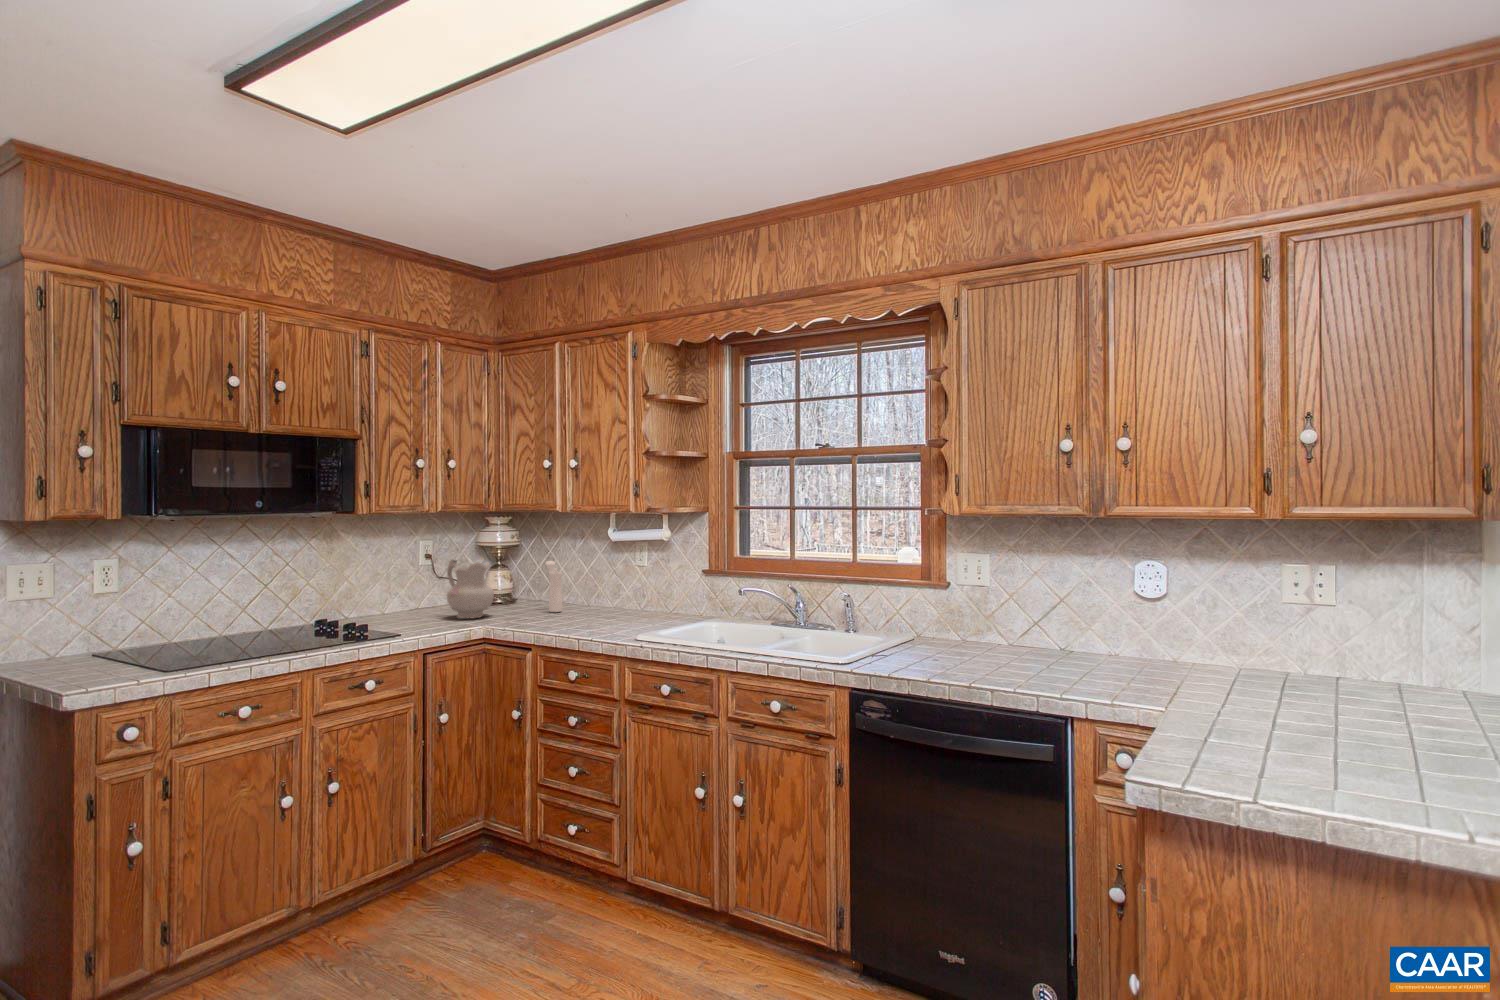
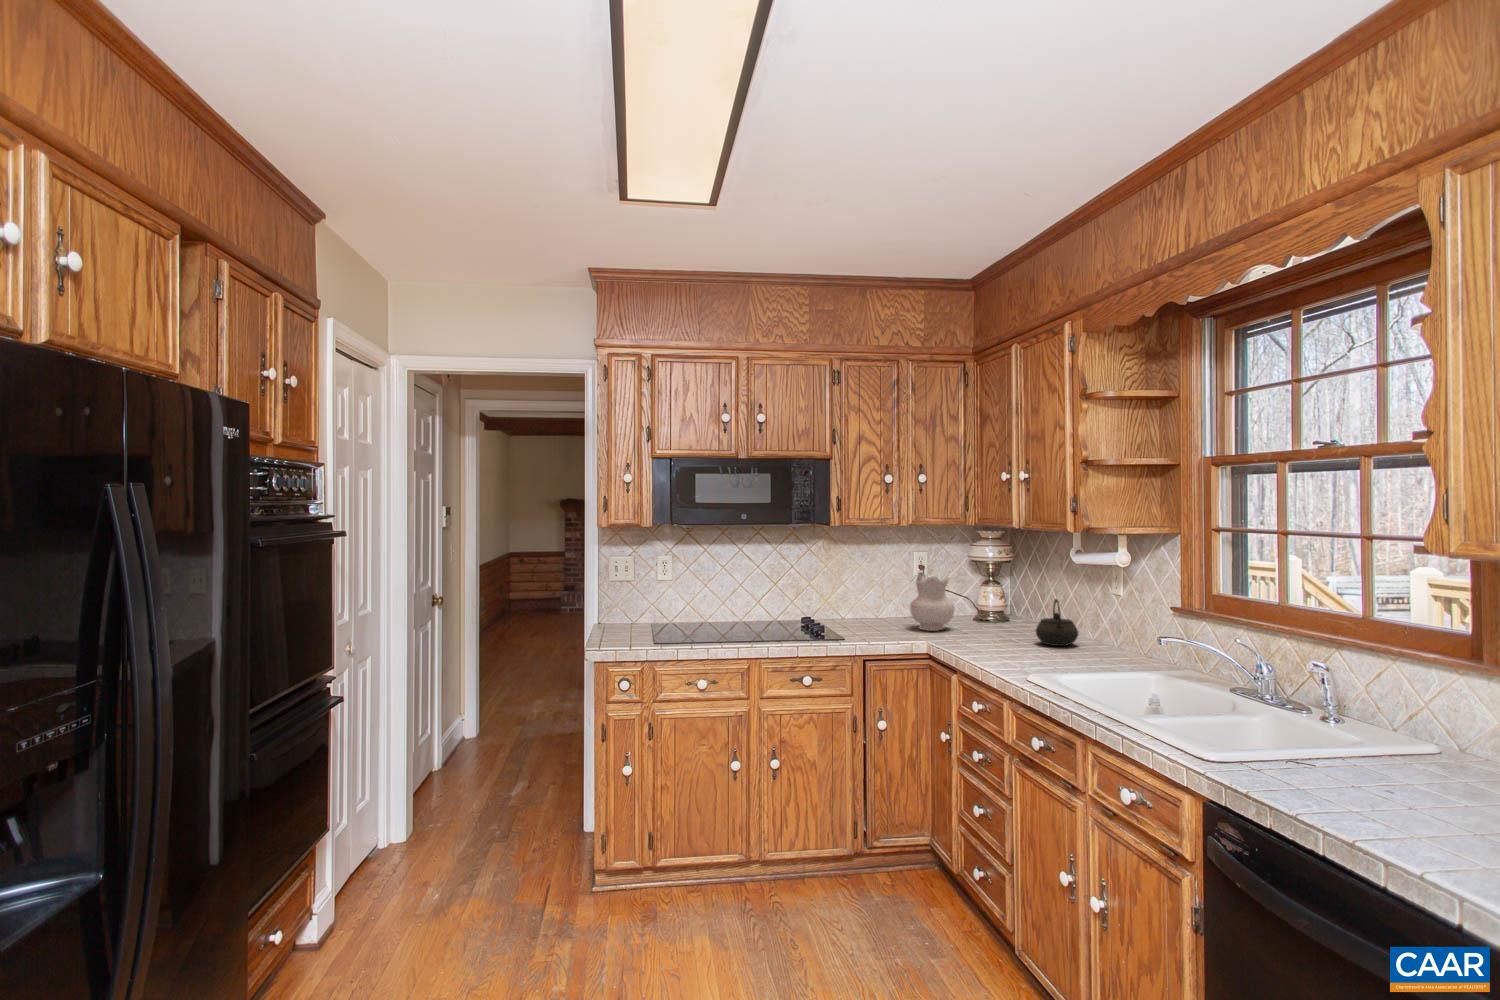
pepper mill: present [546,561,562,612] -> none [1010,580,1027,635]
kettle: none [583,574,619,616] -> present [1036,599,1078,646]

